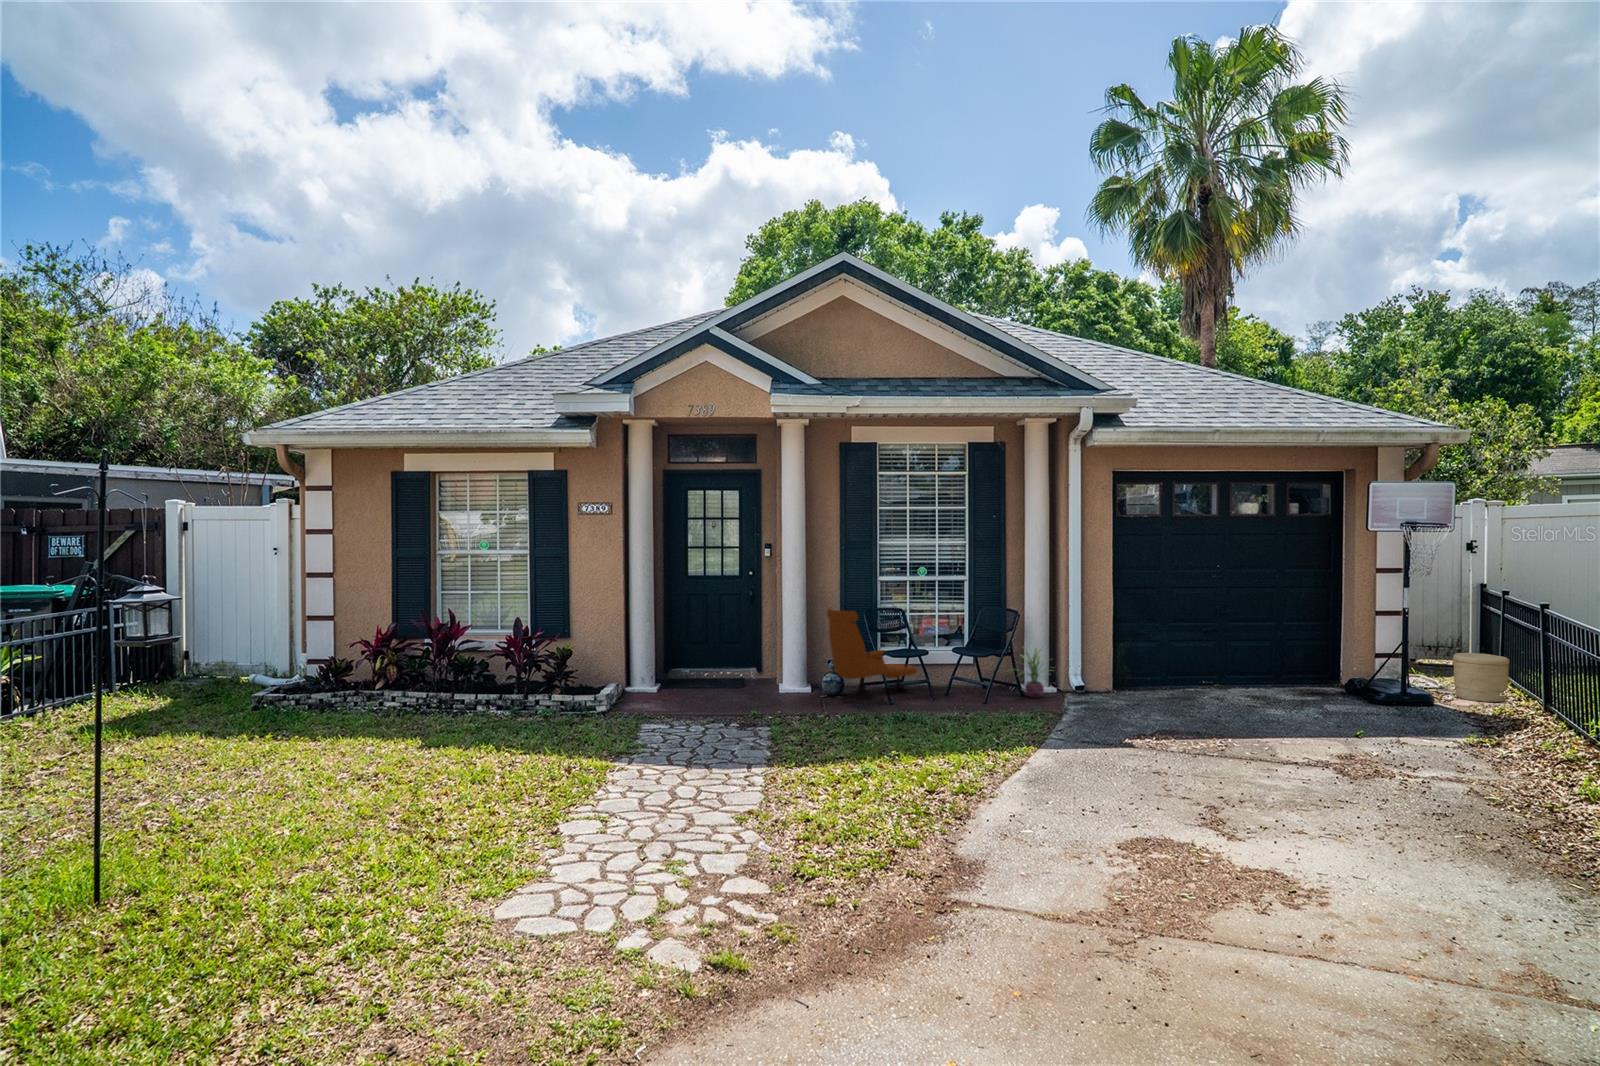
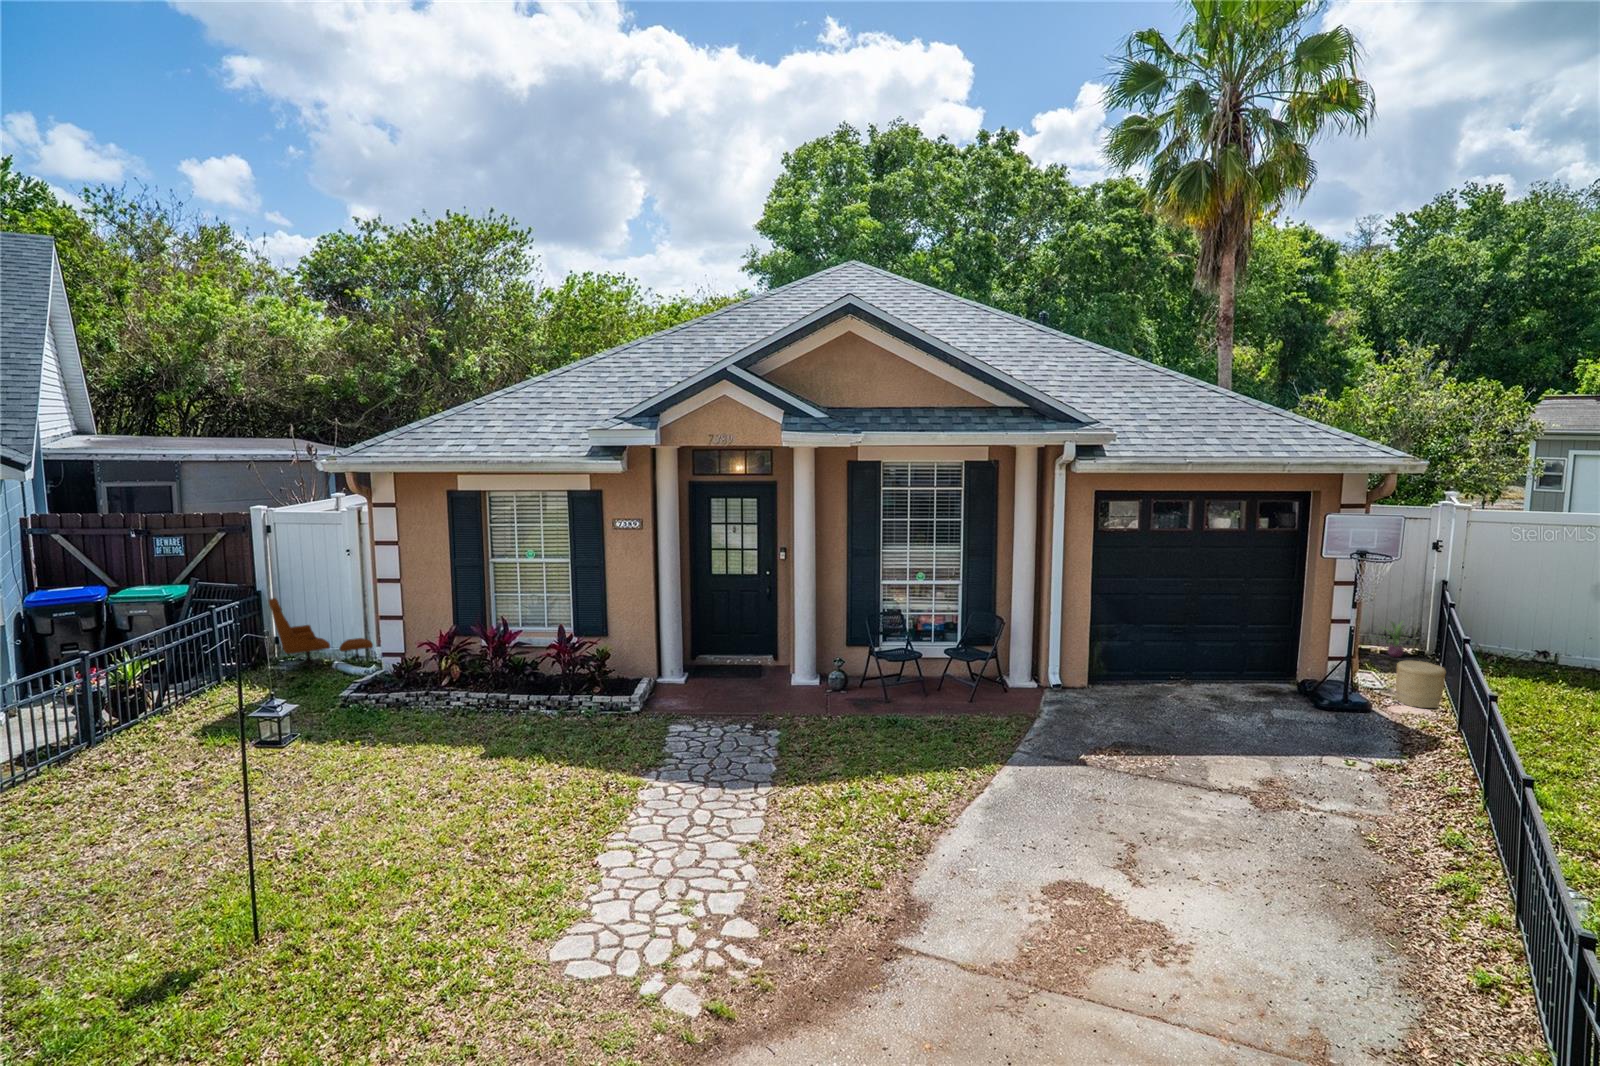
lounge chair: present [827,609,917,701] -> present [269,598,373,671]
decorative plant: present [1018,648,1044,698] -> present [1382,621,1404,657]

